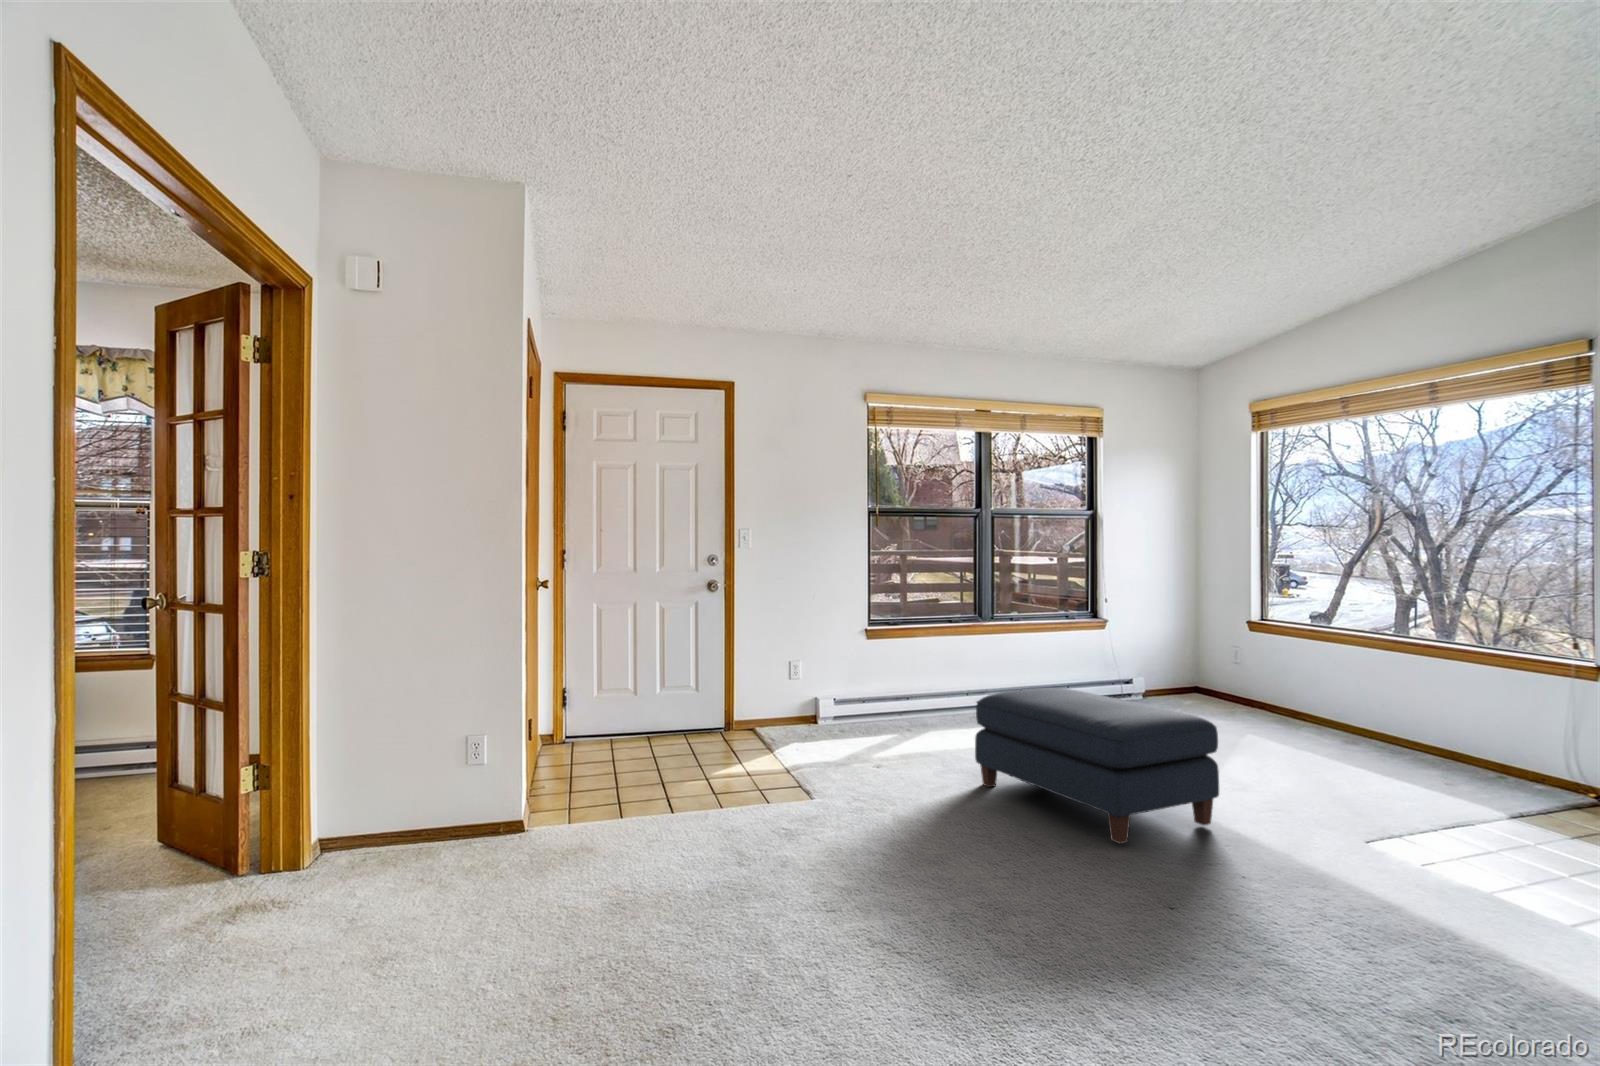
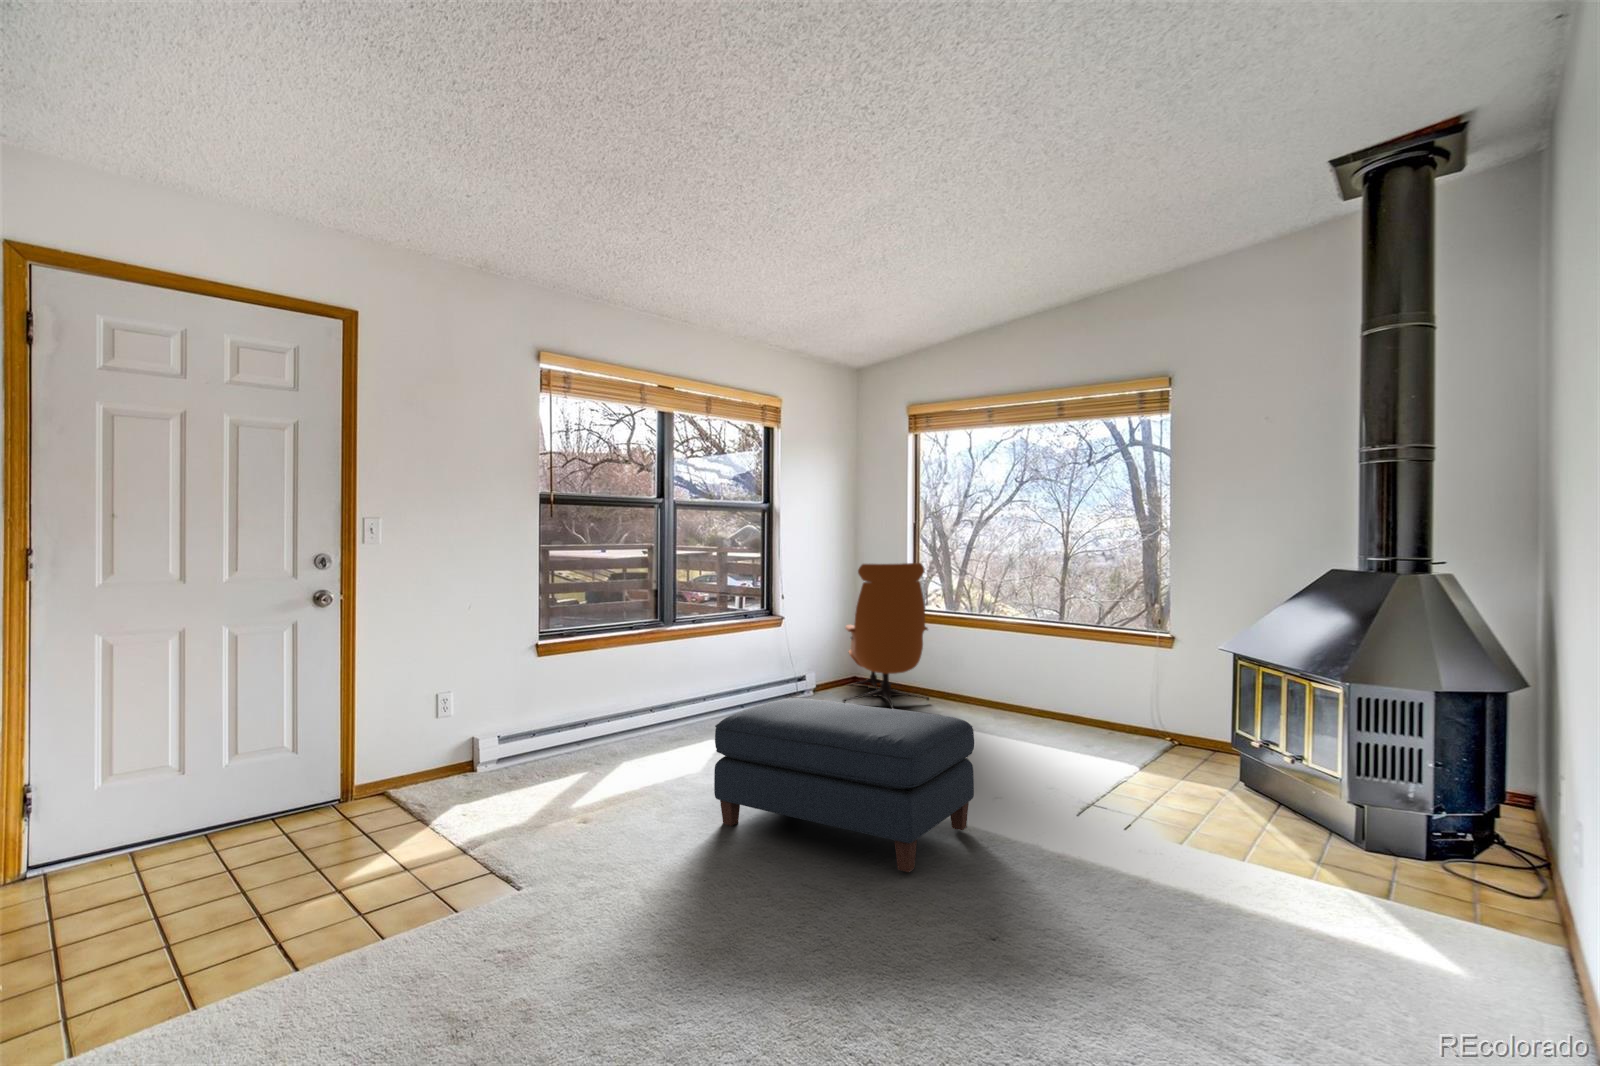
lounge chair: none [1166,569,1269,722] -> present [843,563,929,709]

